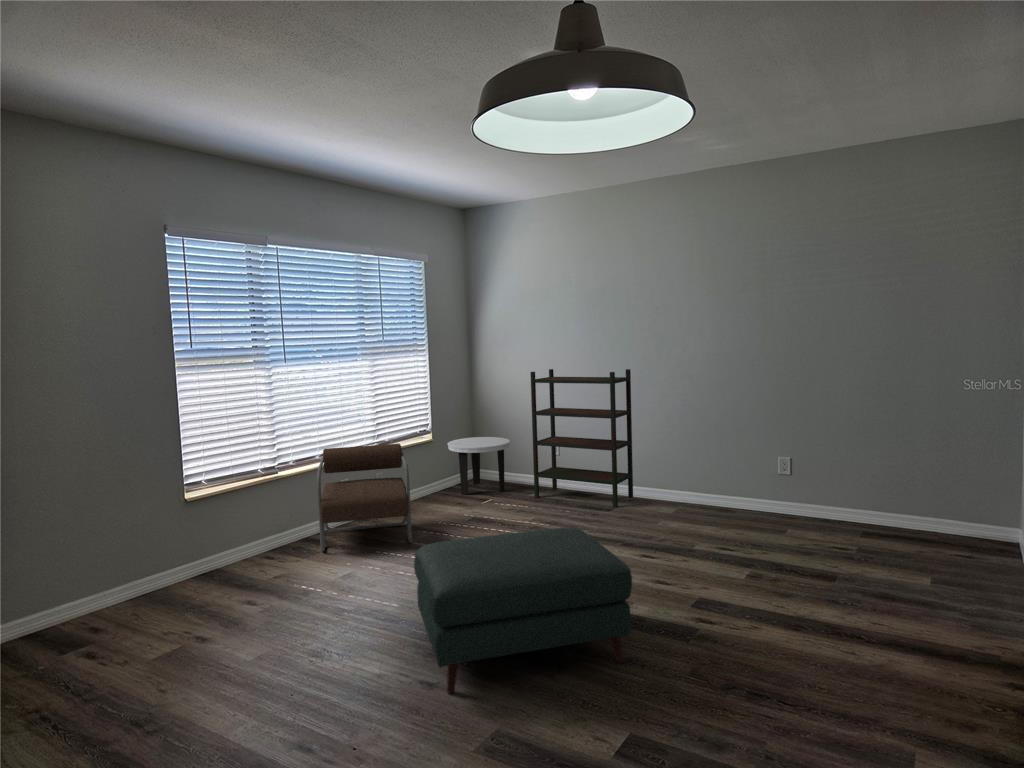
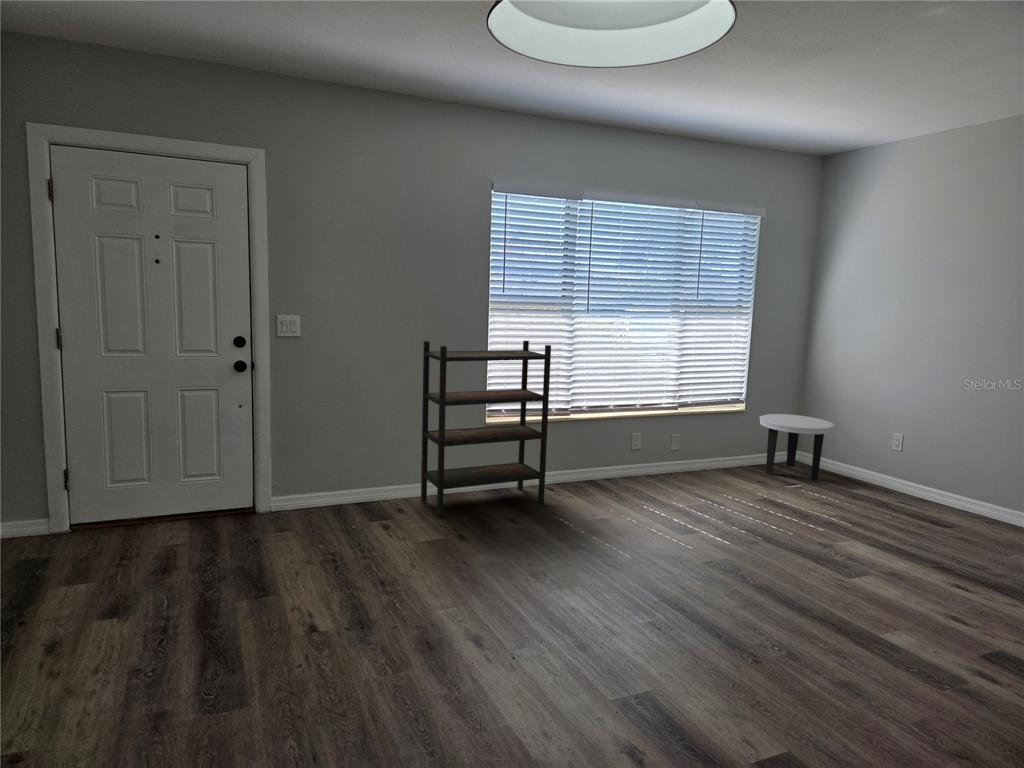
bookshelf: present [530,369,633,507] -> present [421,341,551,517]
armchair: present [317,444,412,551] -> none [594,400,696,509]
ottoman: present [414,528,632,693] -> none [611,513,853,704]

